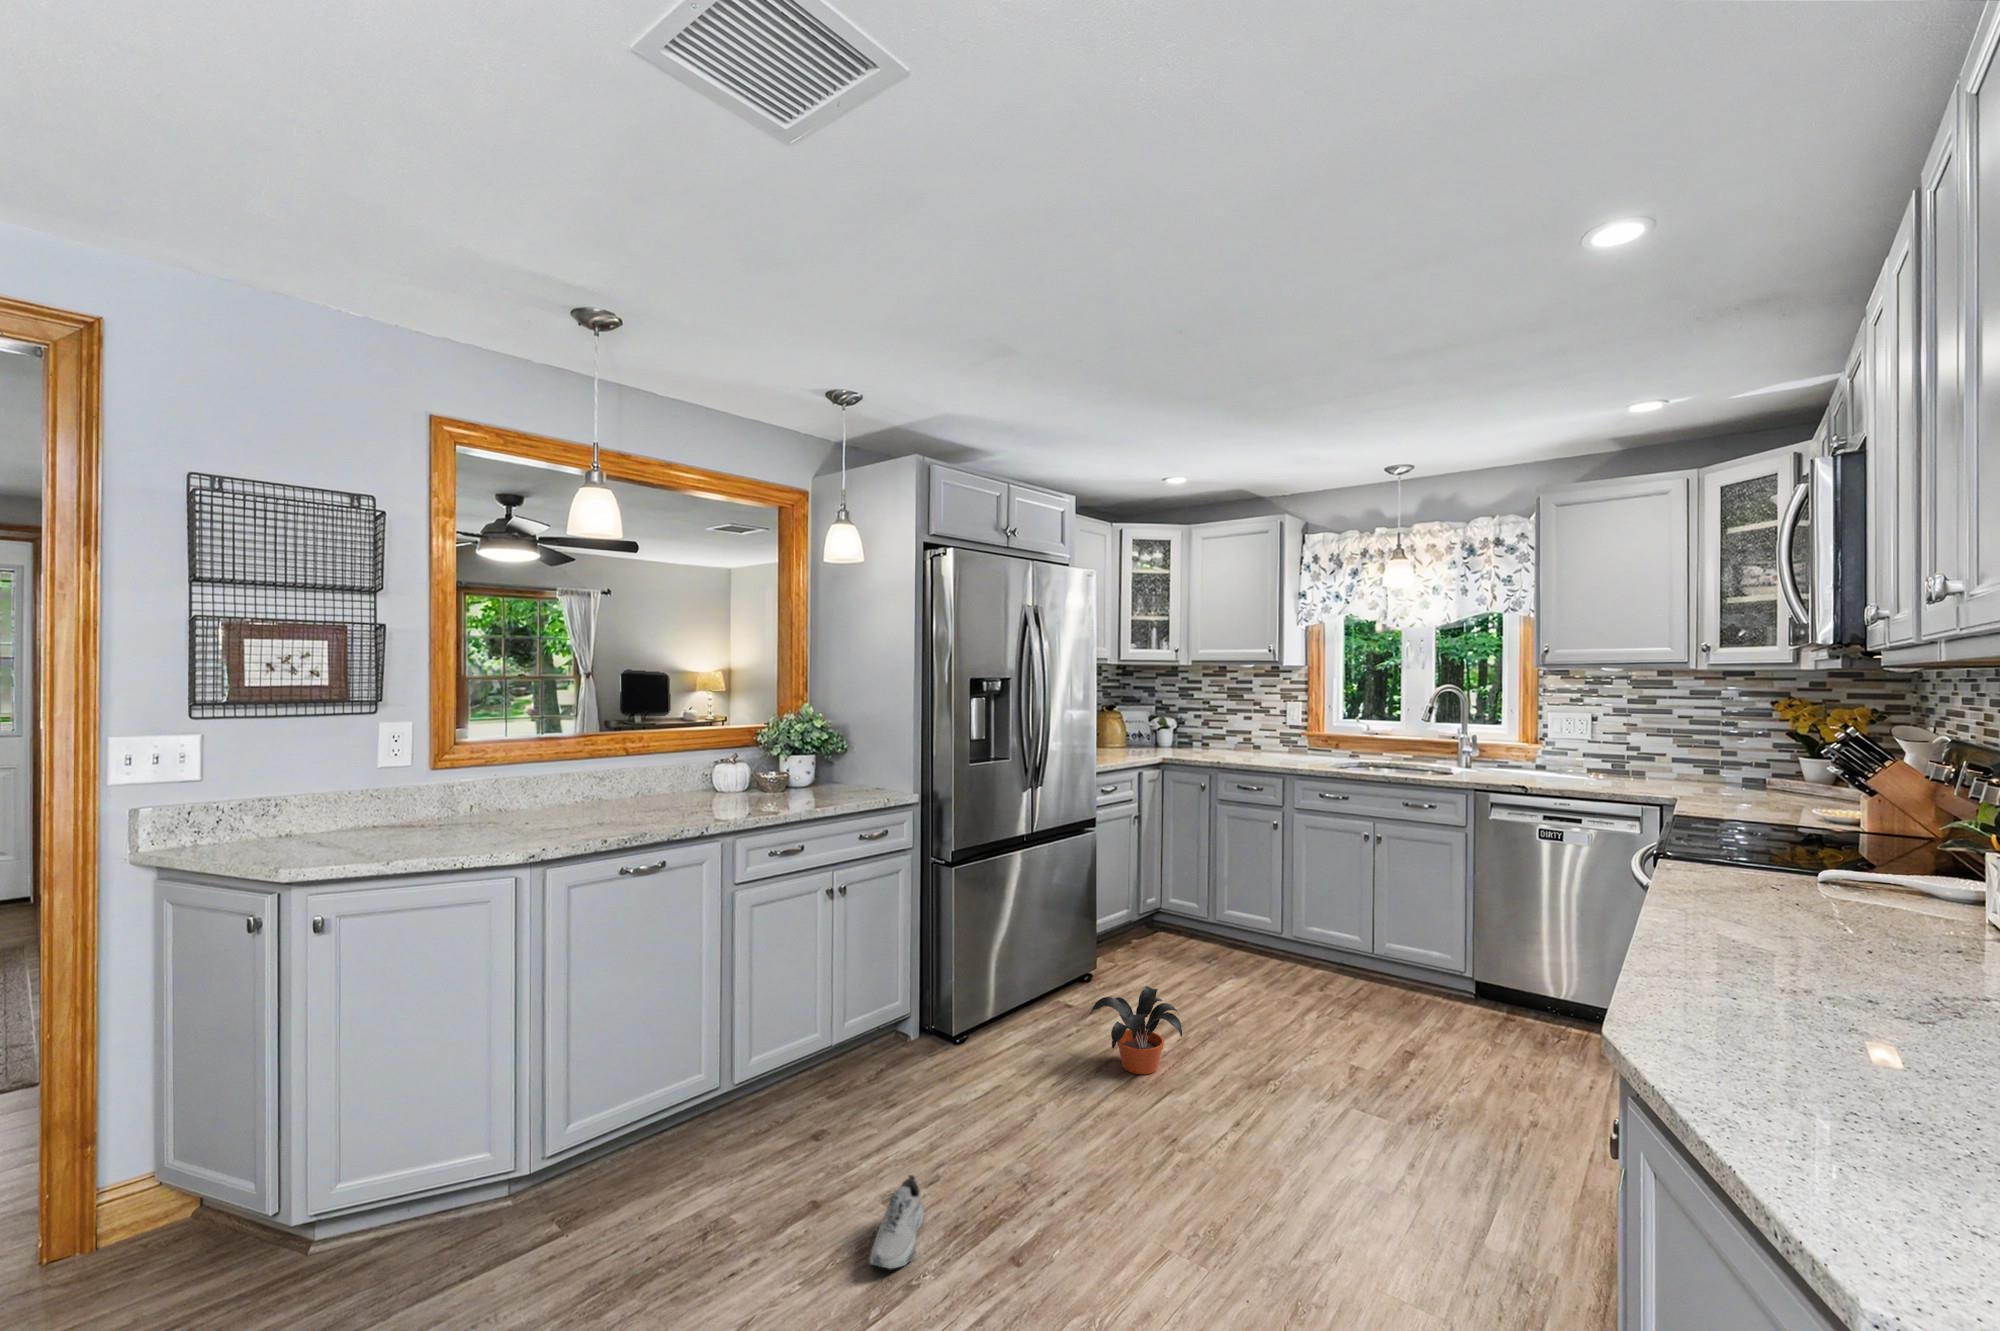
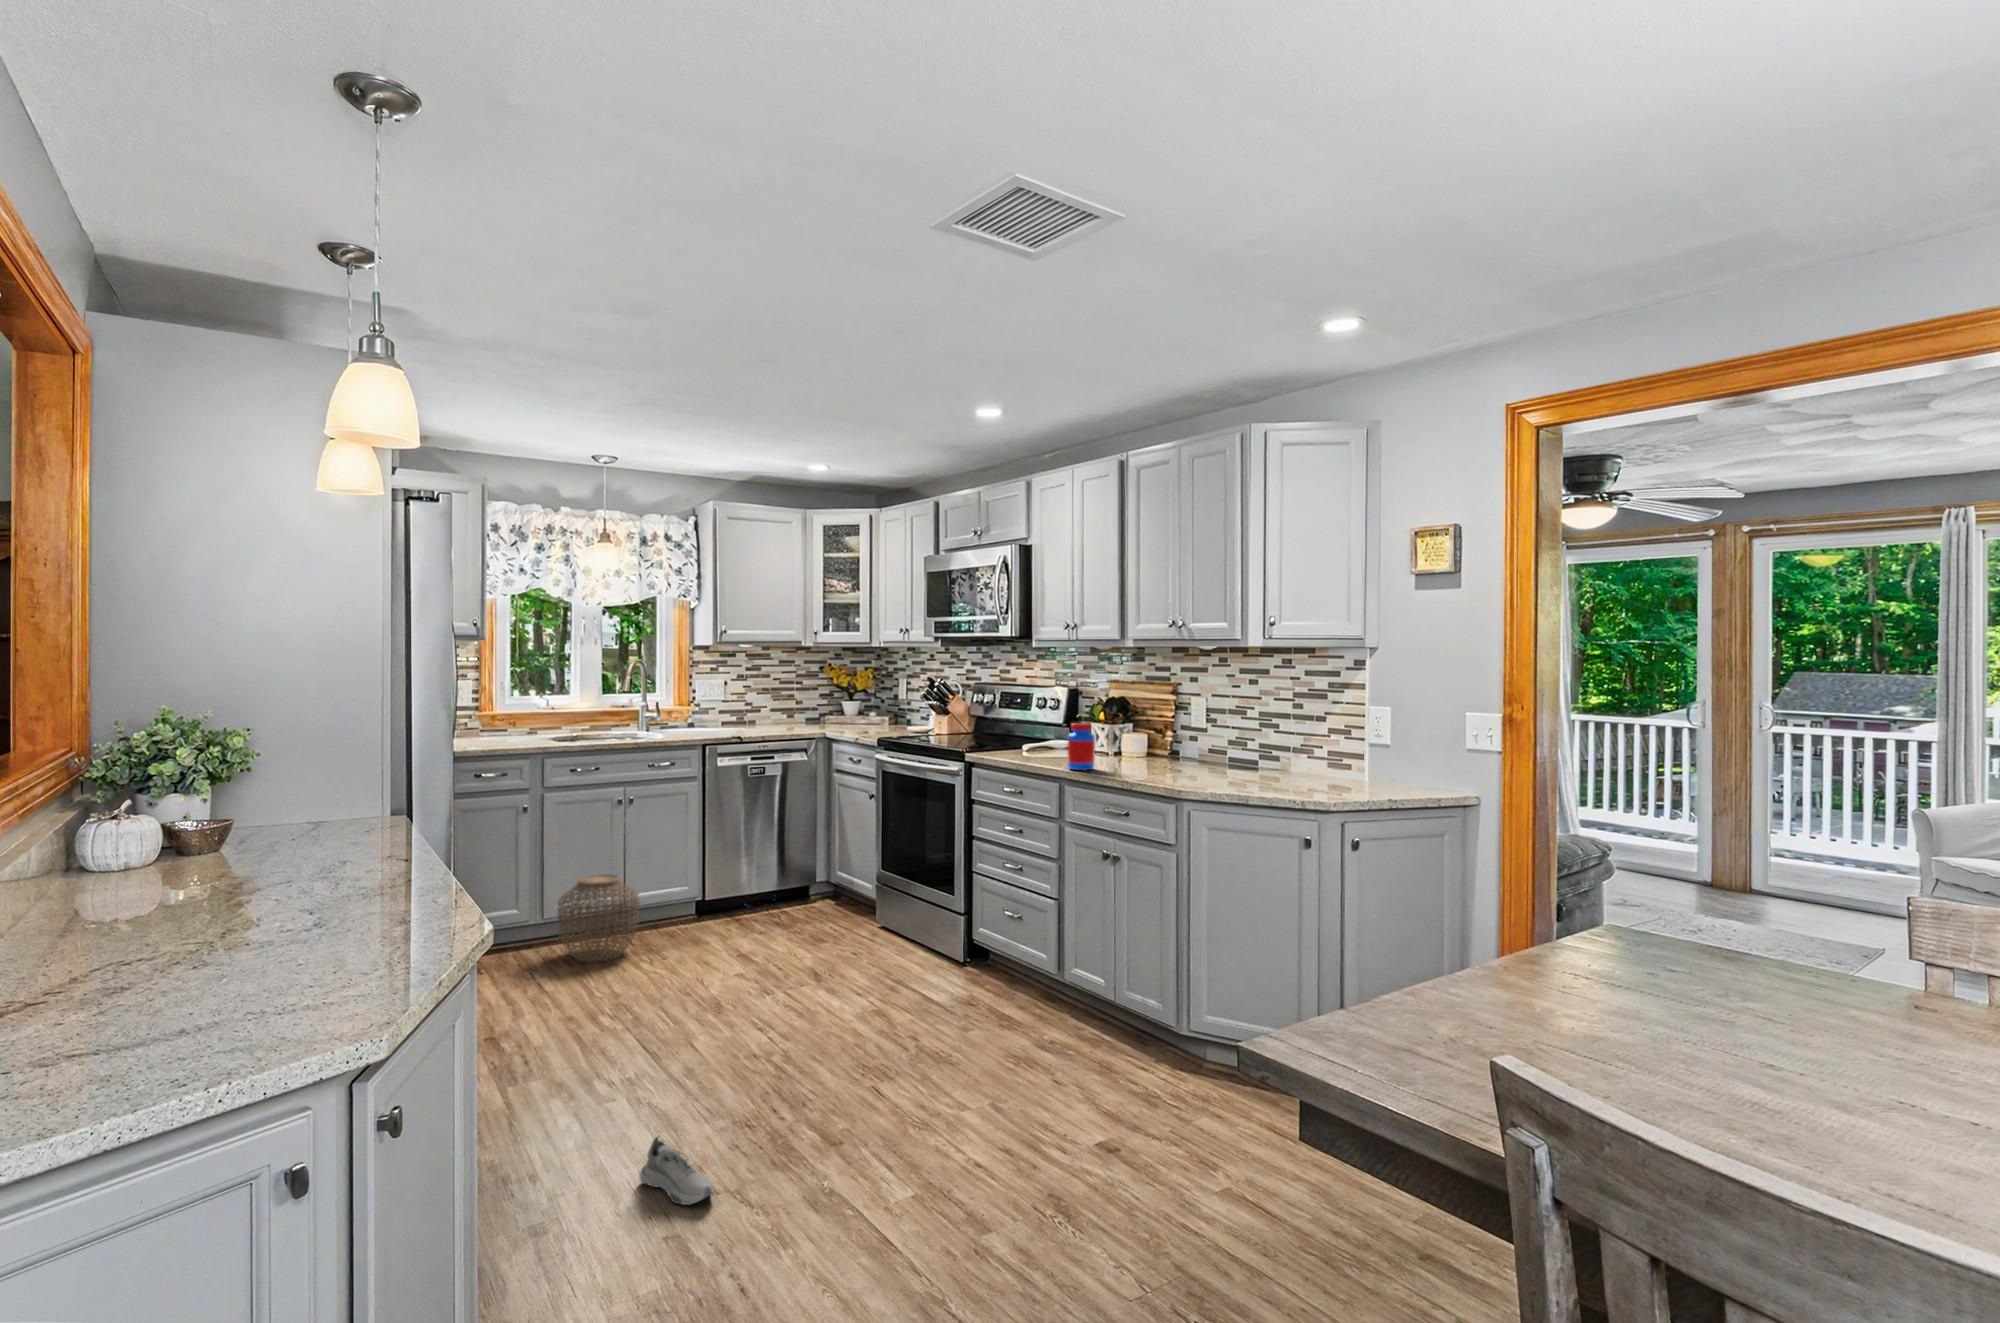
jar: none [1827,844,1917,965] -> present [1068,723,1095,770]
woven basket: none [1262,910,1346,1006] -> present [558,874,639,962]
potted plant: present [1090,986,1182,1074] -> none [536,963,636,1046]

